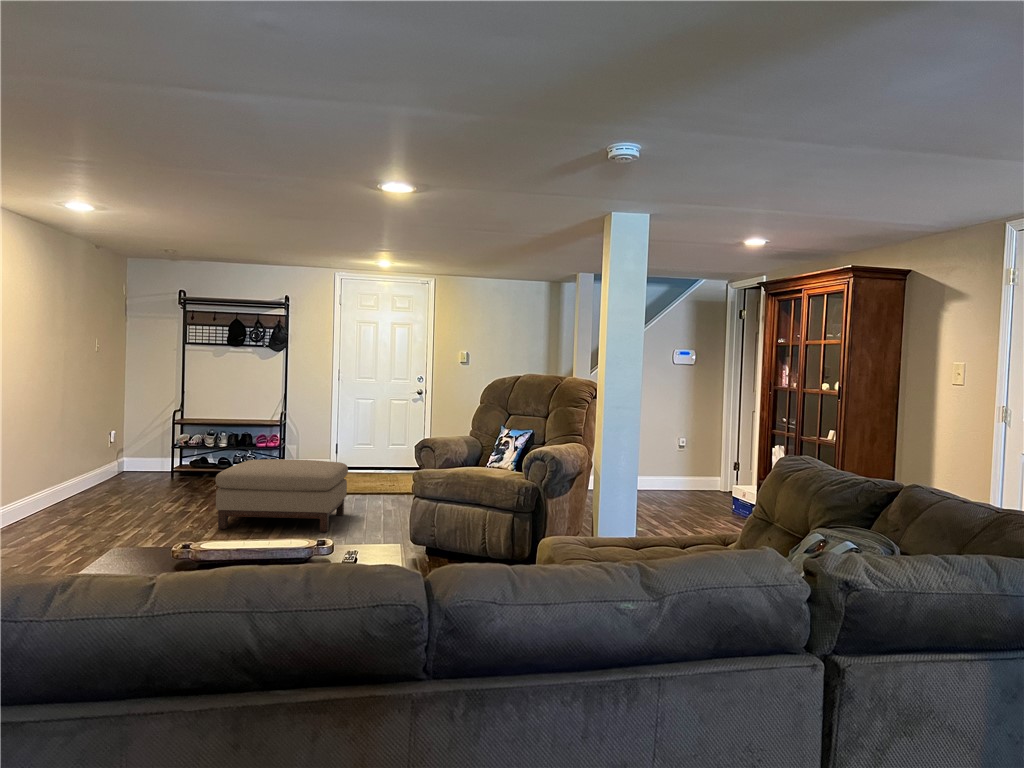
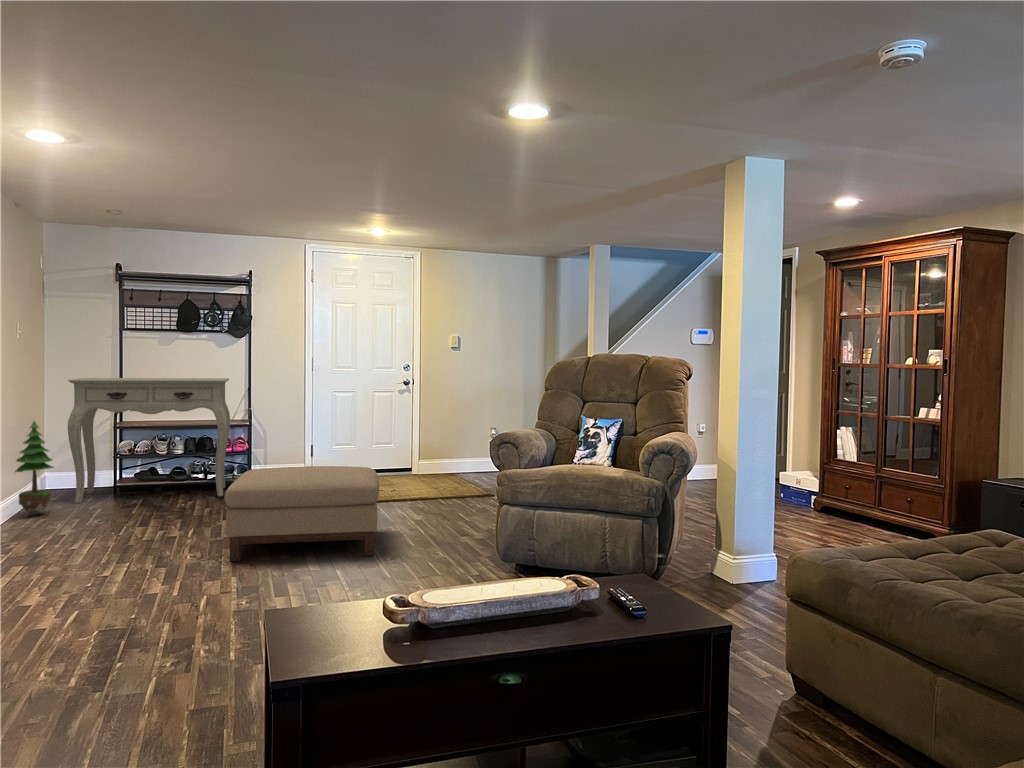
console table: none [136,383,265,482] -> present [68,378,230,503]
potted tree: none [91,415,122,488] -> present [15,421,54,515]

